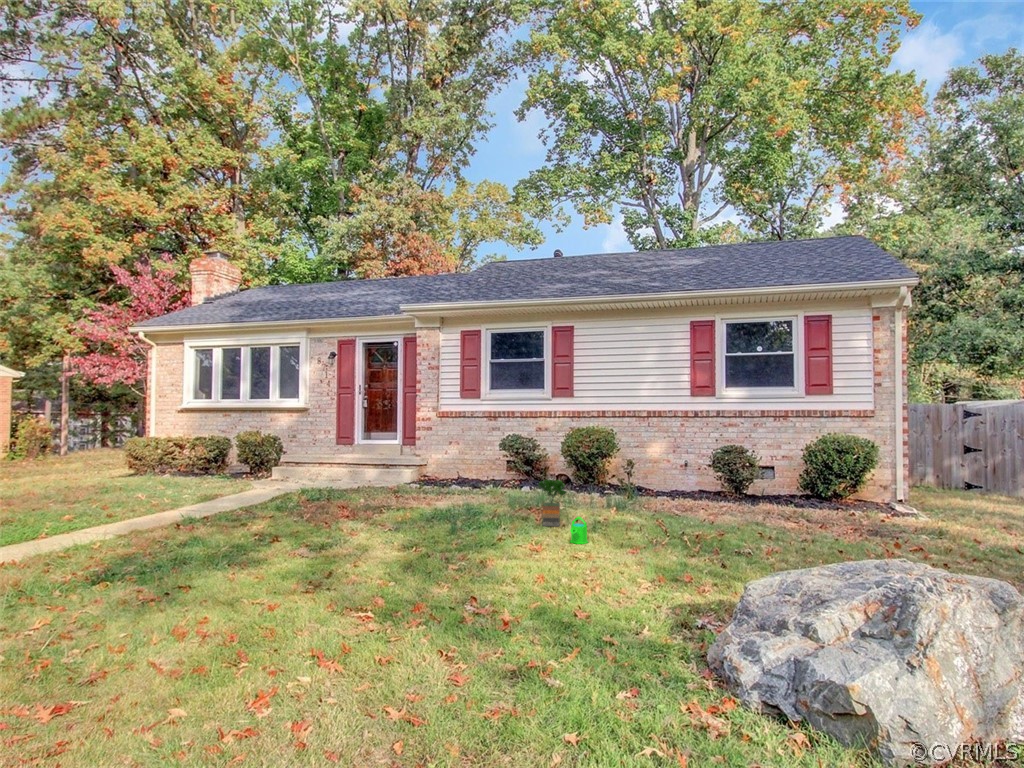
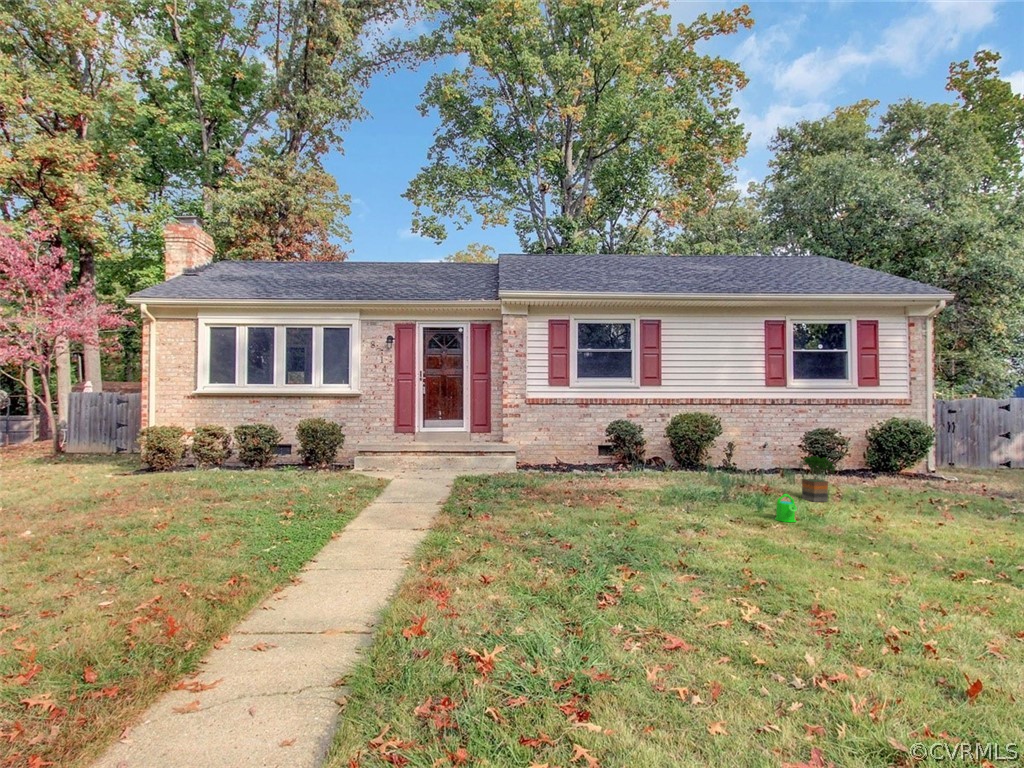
watering can: present [570,517,588,544] -> present [775,494,797,522]

